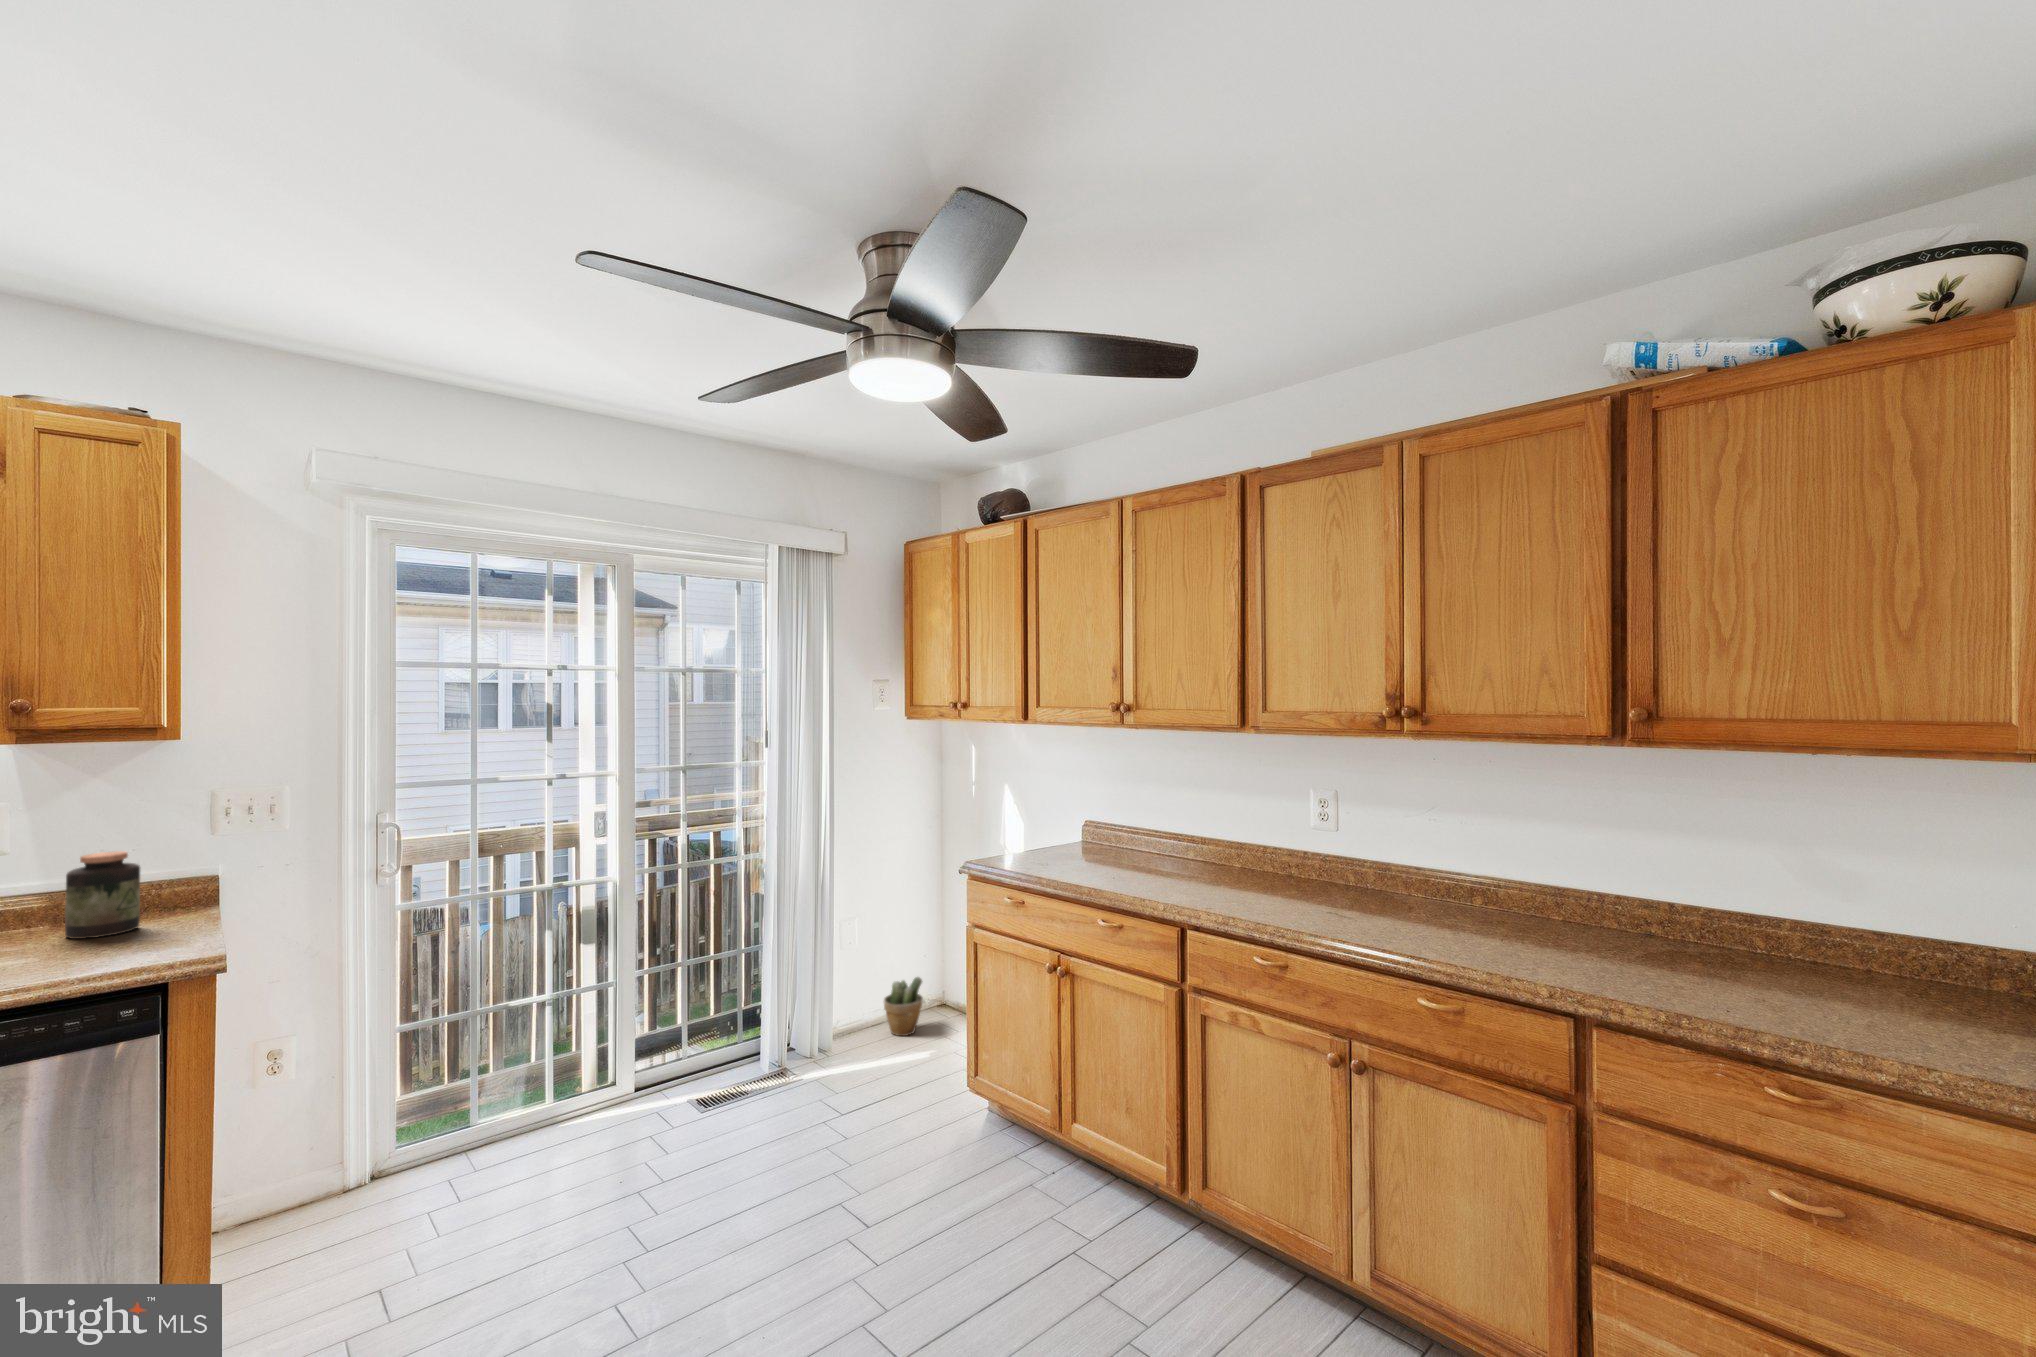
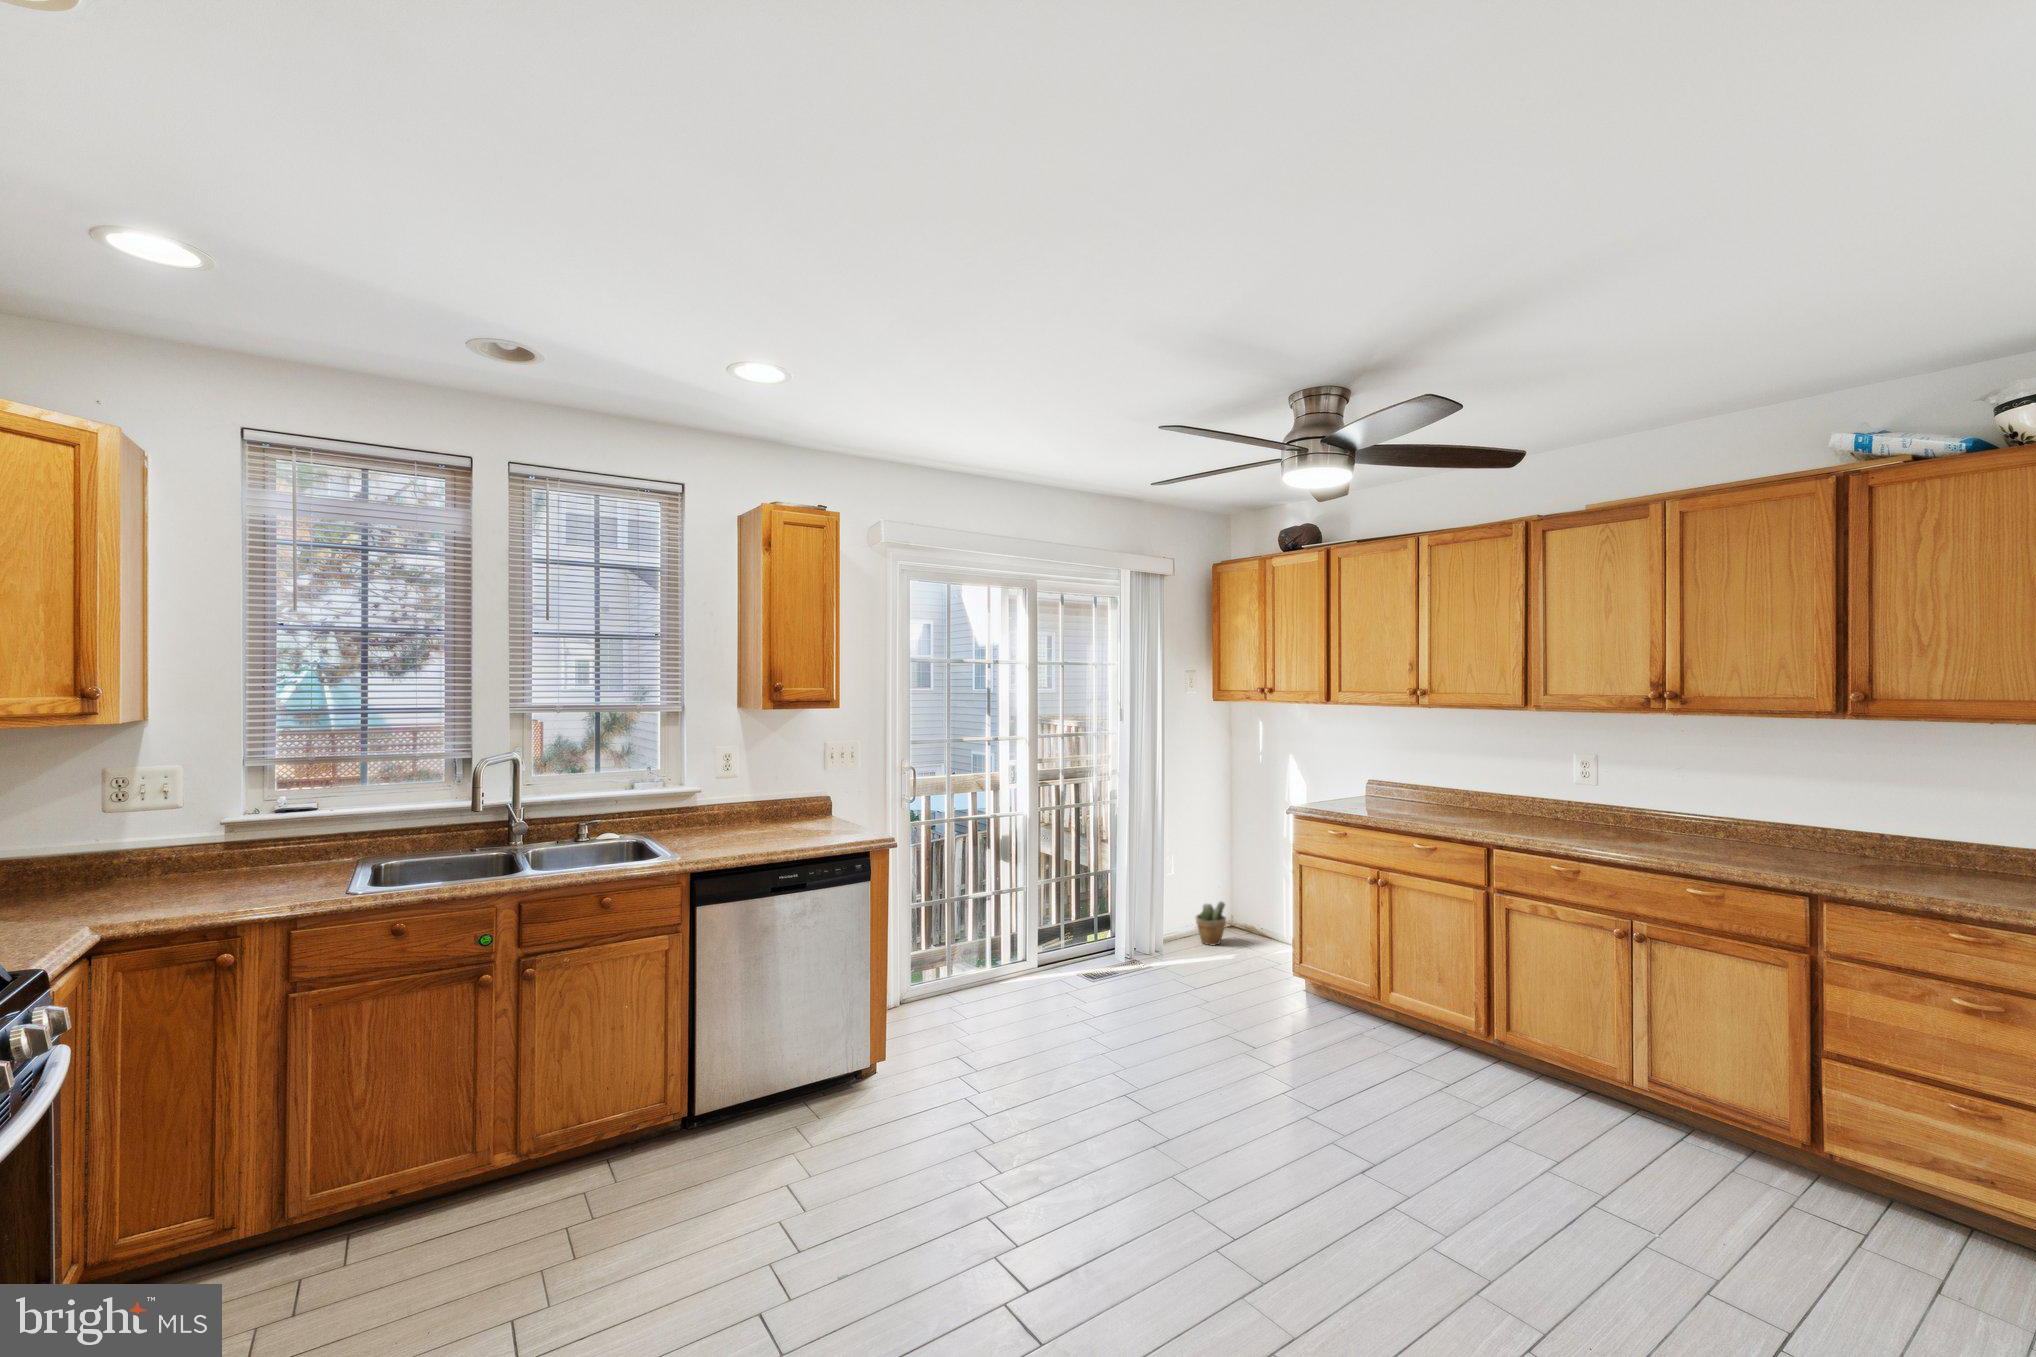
jar: present [65,851,140,939] -> none [791,780,823,831]

